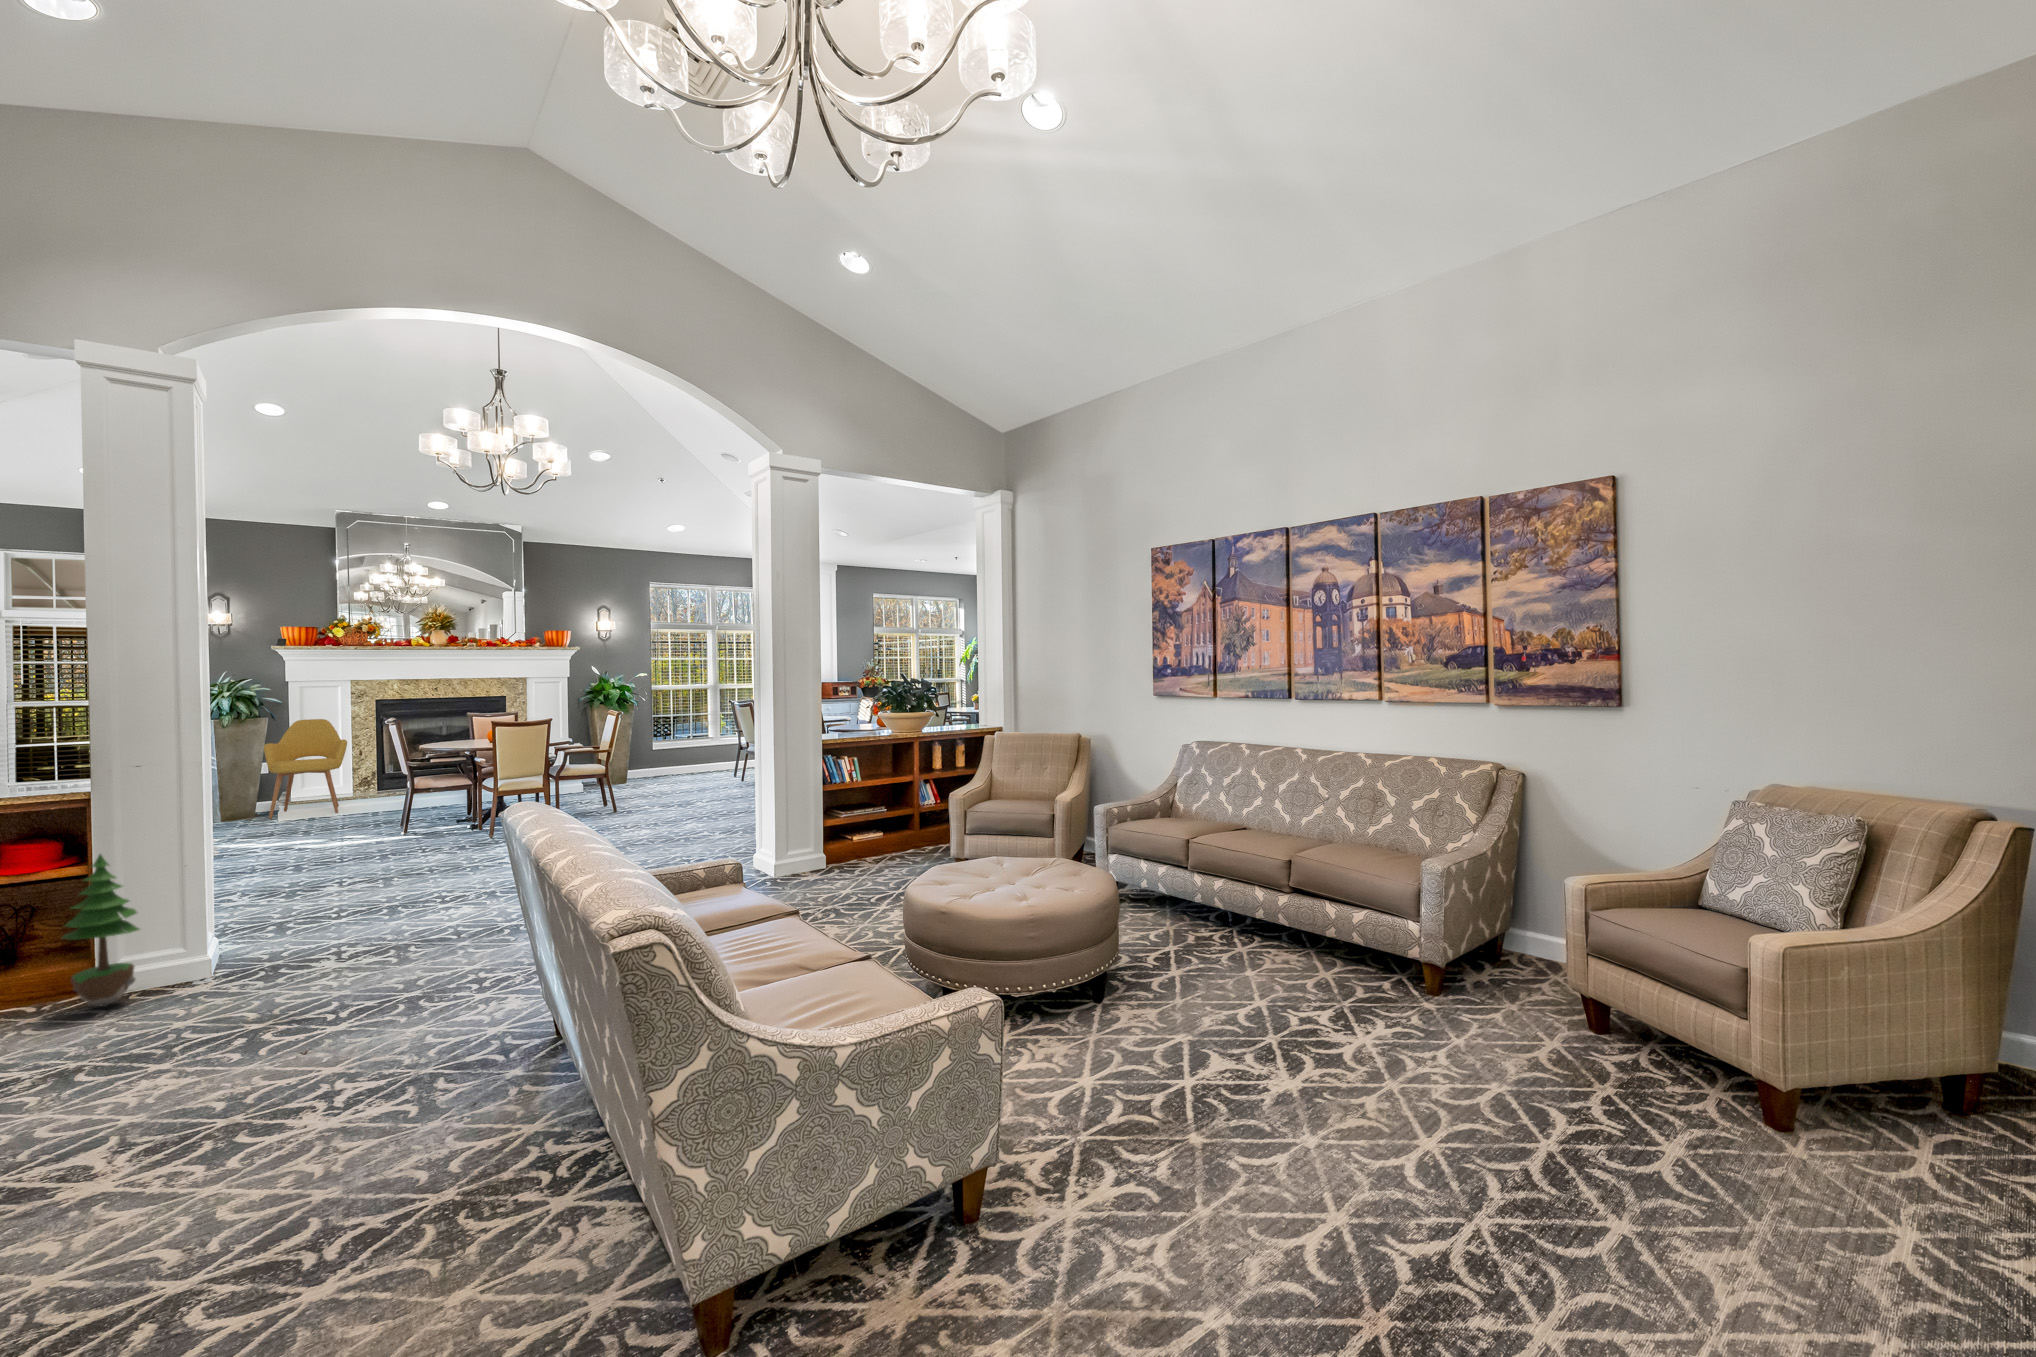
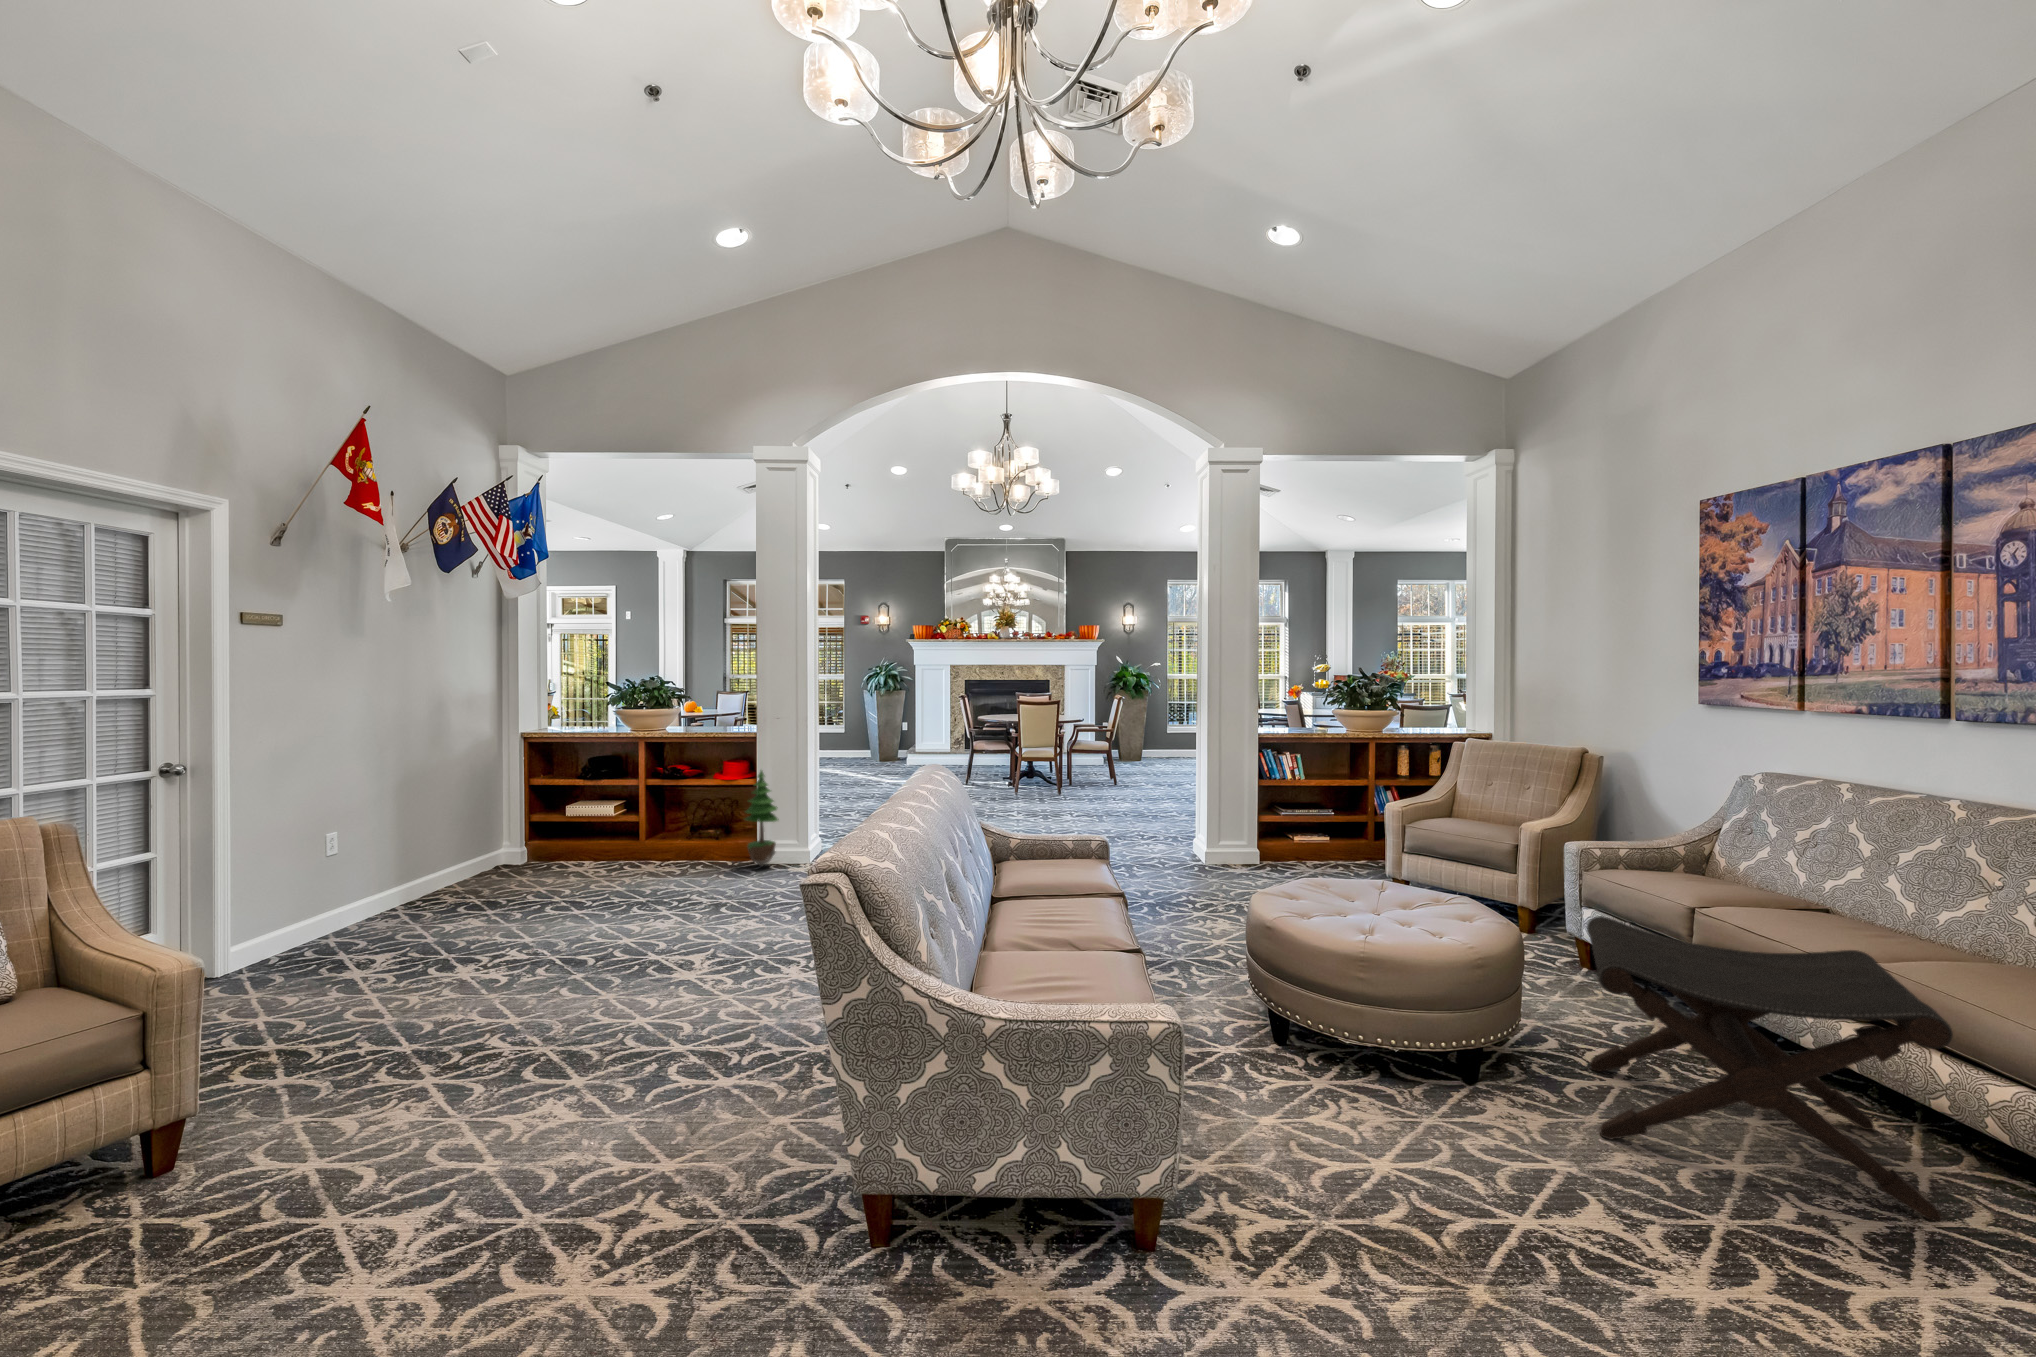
chair: present [264,719,347,819] -> none [910,690,957,760]
footstool: none [1151,848,1355,1013] -> present [1587,916,1953,1221]

